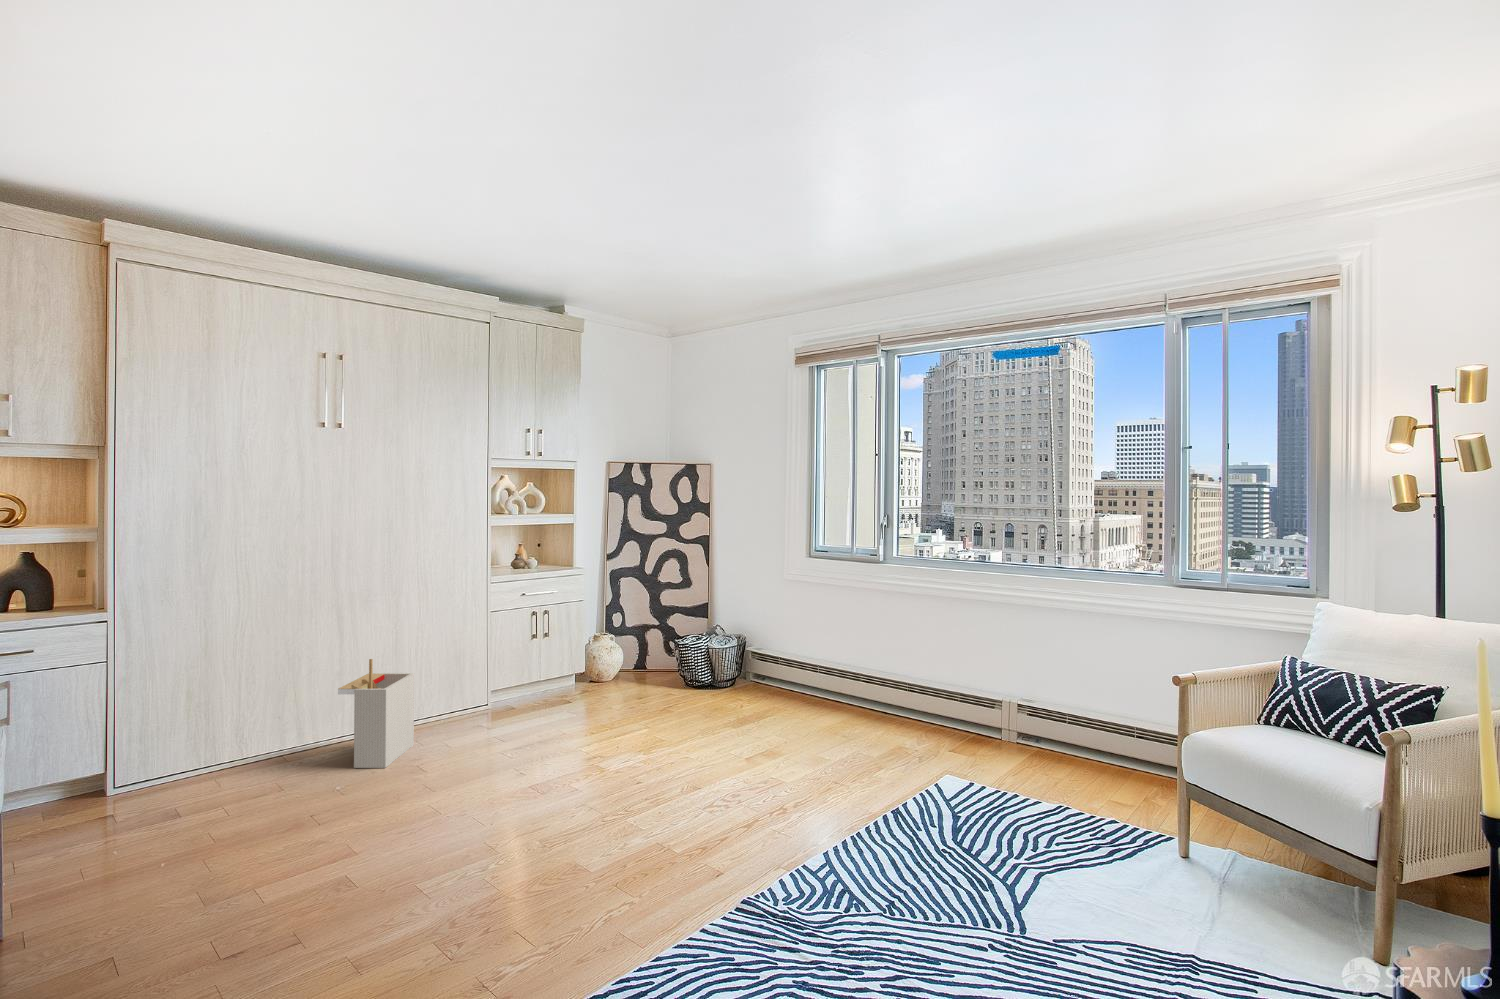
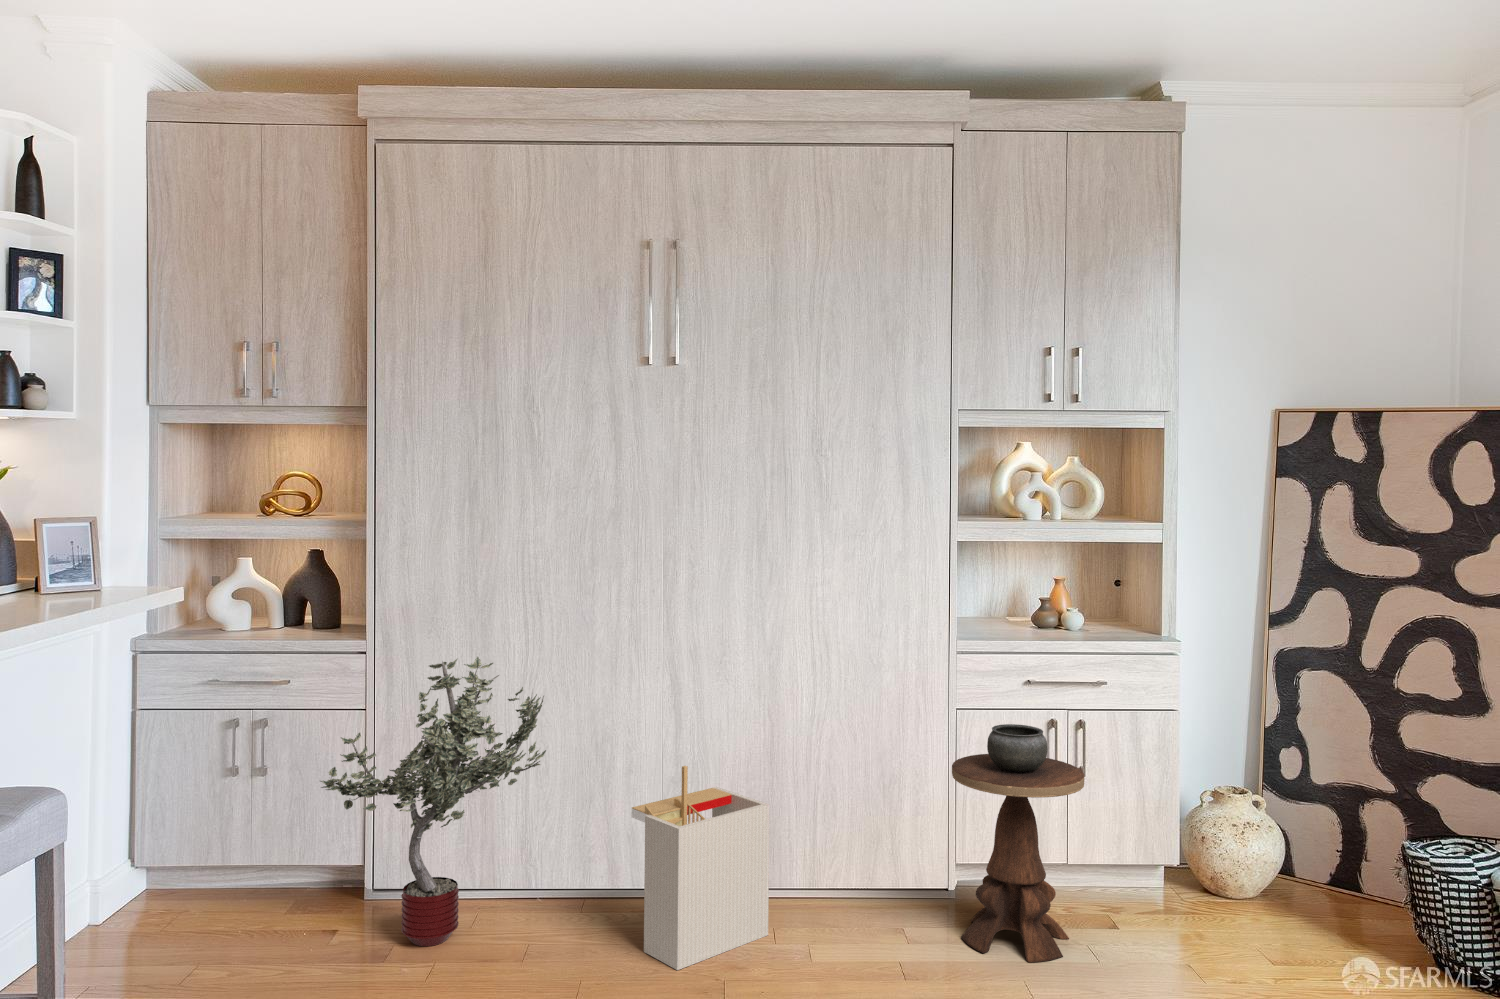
potted tree: none [91,613,284,808] -> present [320,657,546,946]
side table: none [500,613,565,723] -> present [952,724,1084,962]

